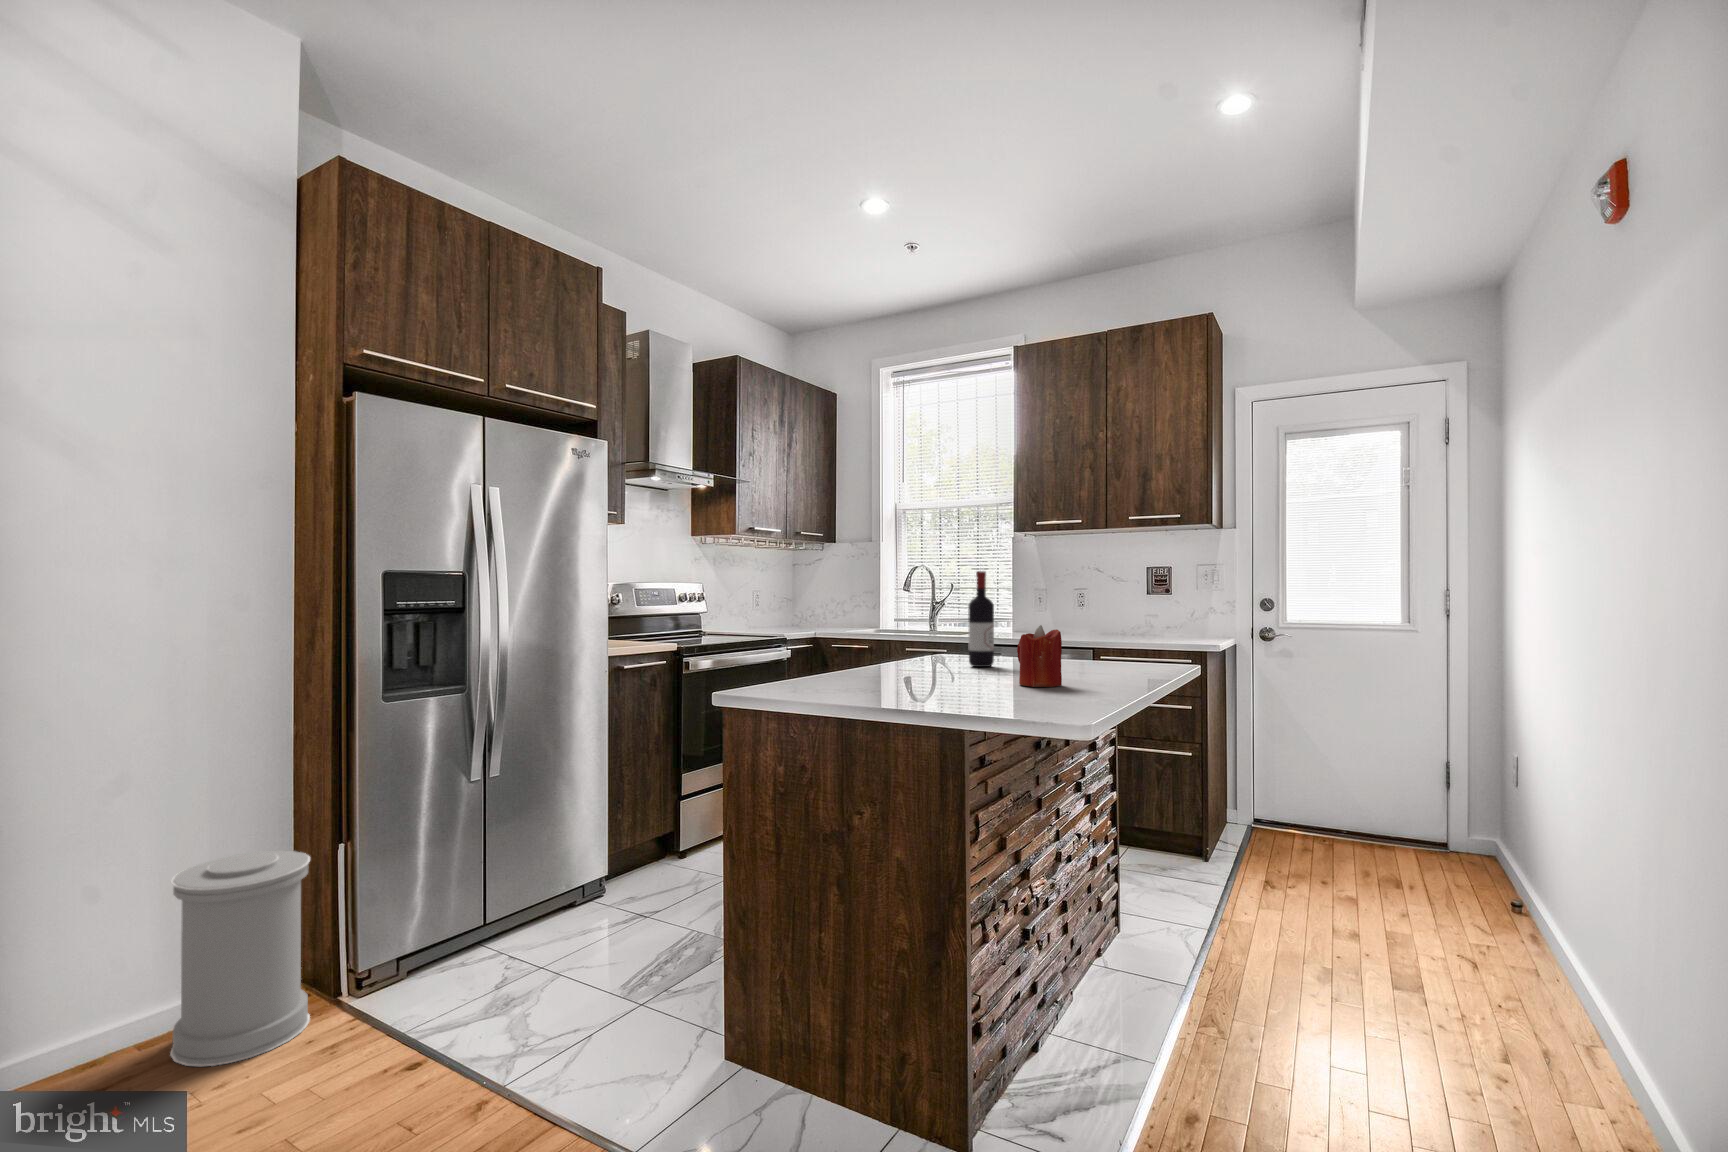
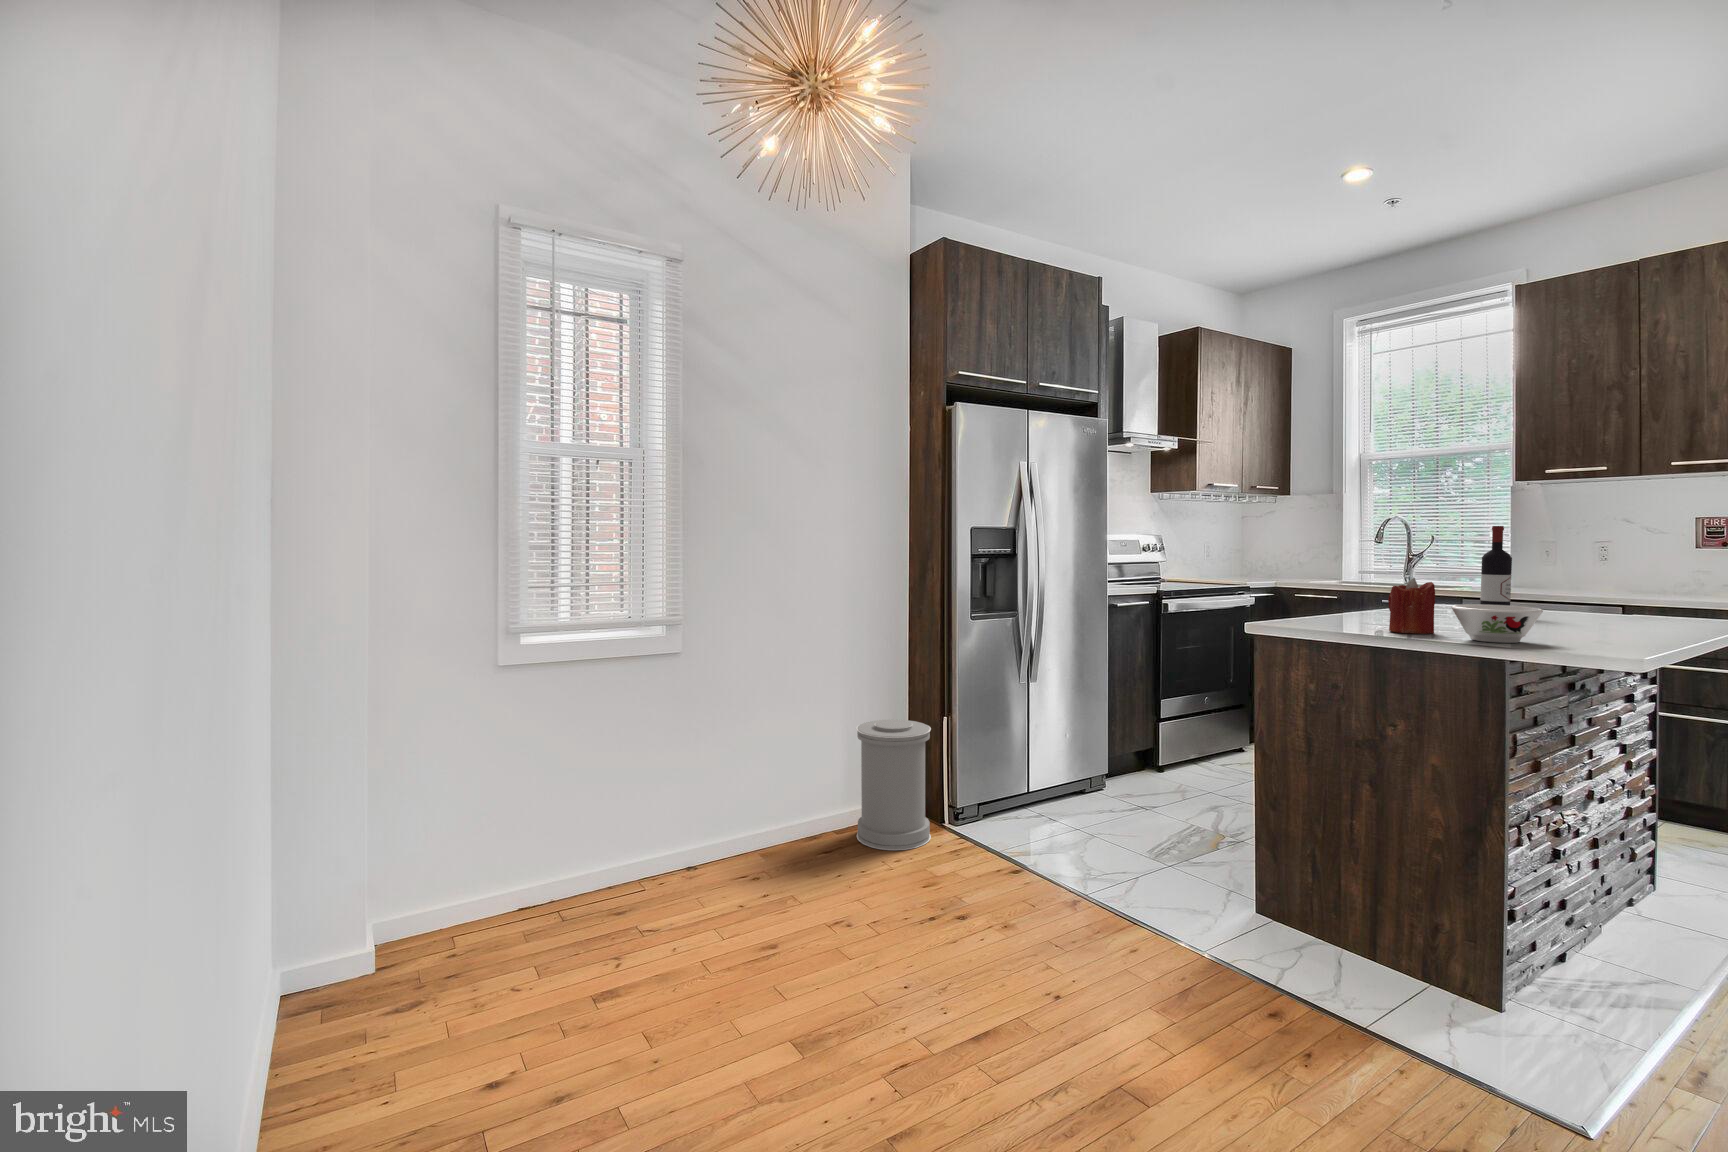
candle: present [1017,625,1062,687] -> present [1388,578,1435,634]
bowl: none [912,660,997,706] -> present [1451,604,1543,643]

